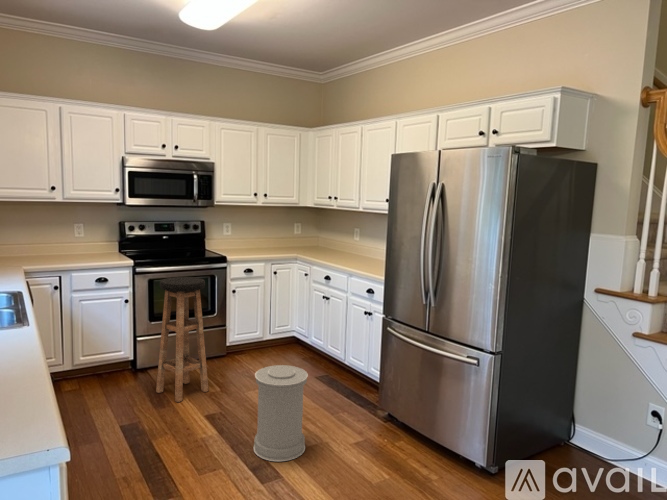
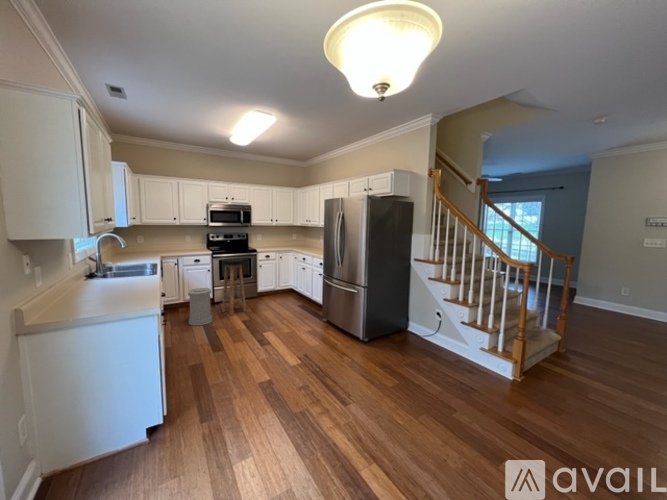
trash can: present [254,365,308,461] -> present [188,288,212,325]

